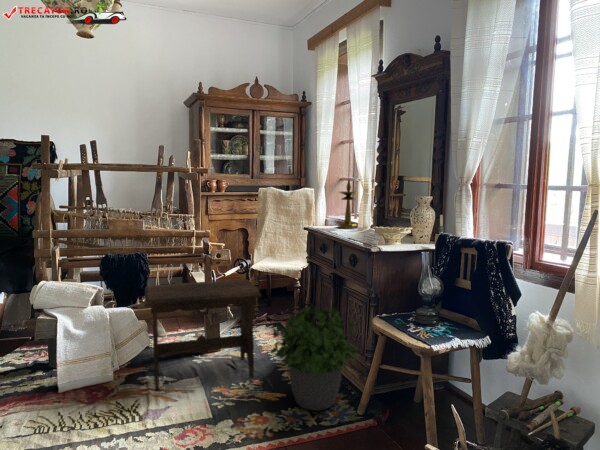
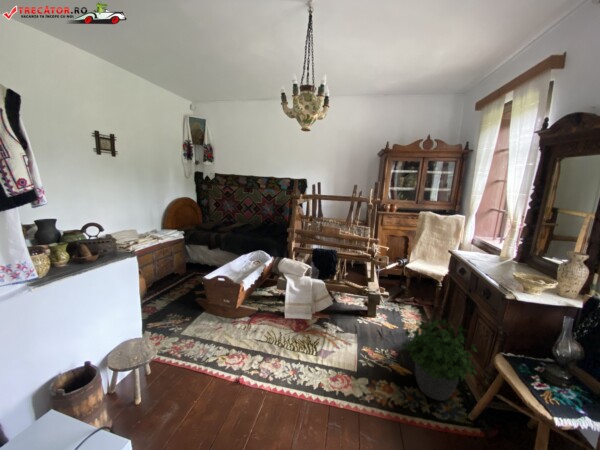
candlestick: present [338,180,358,229] -> none [477,221,502,261]
footstool: present [145,279,262,390] -> none [328,272,404,348]

